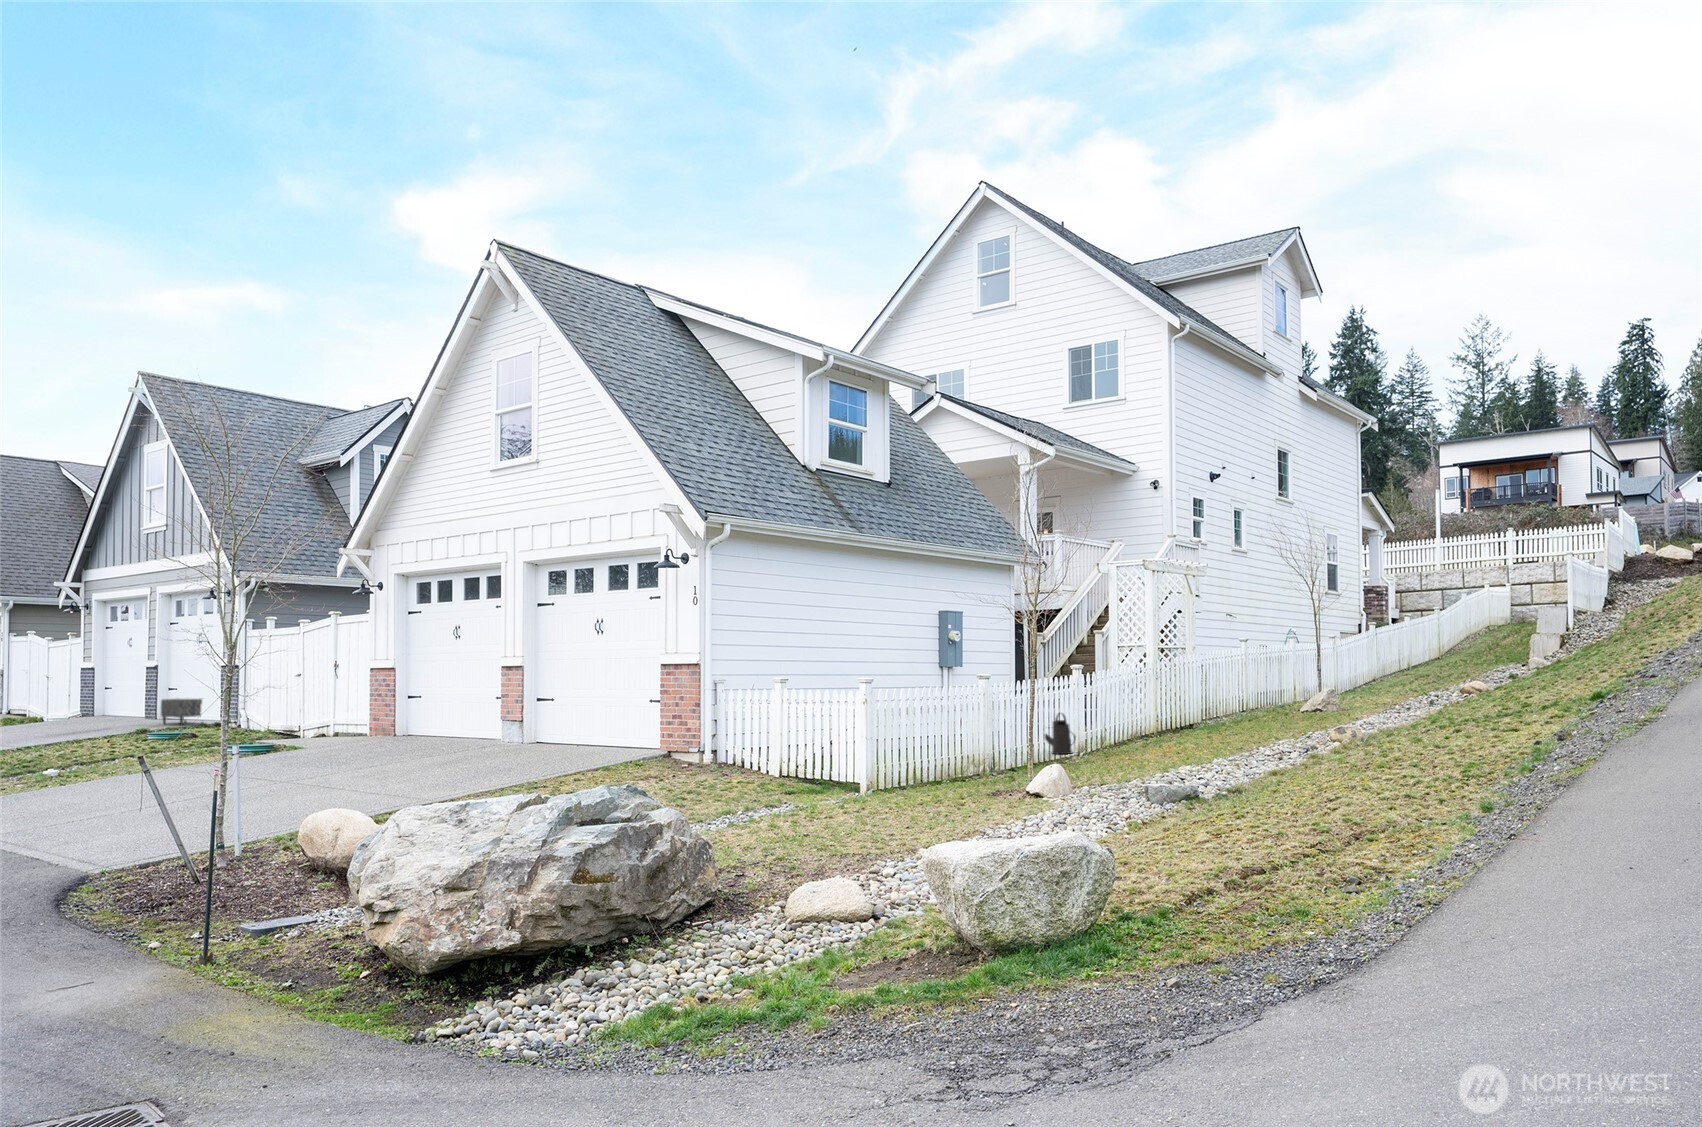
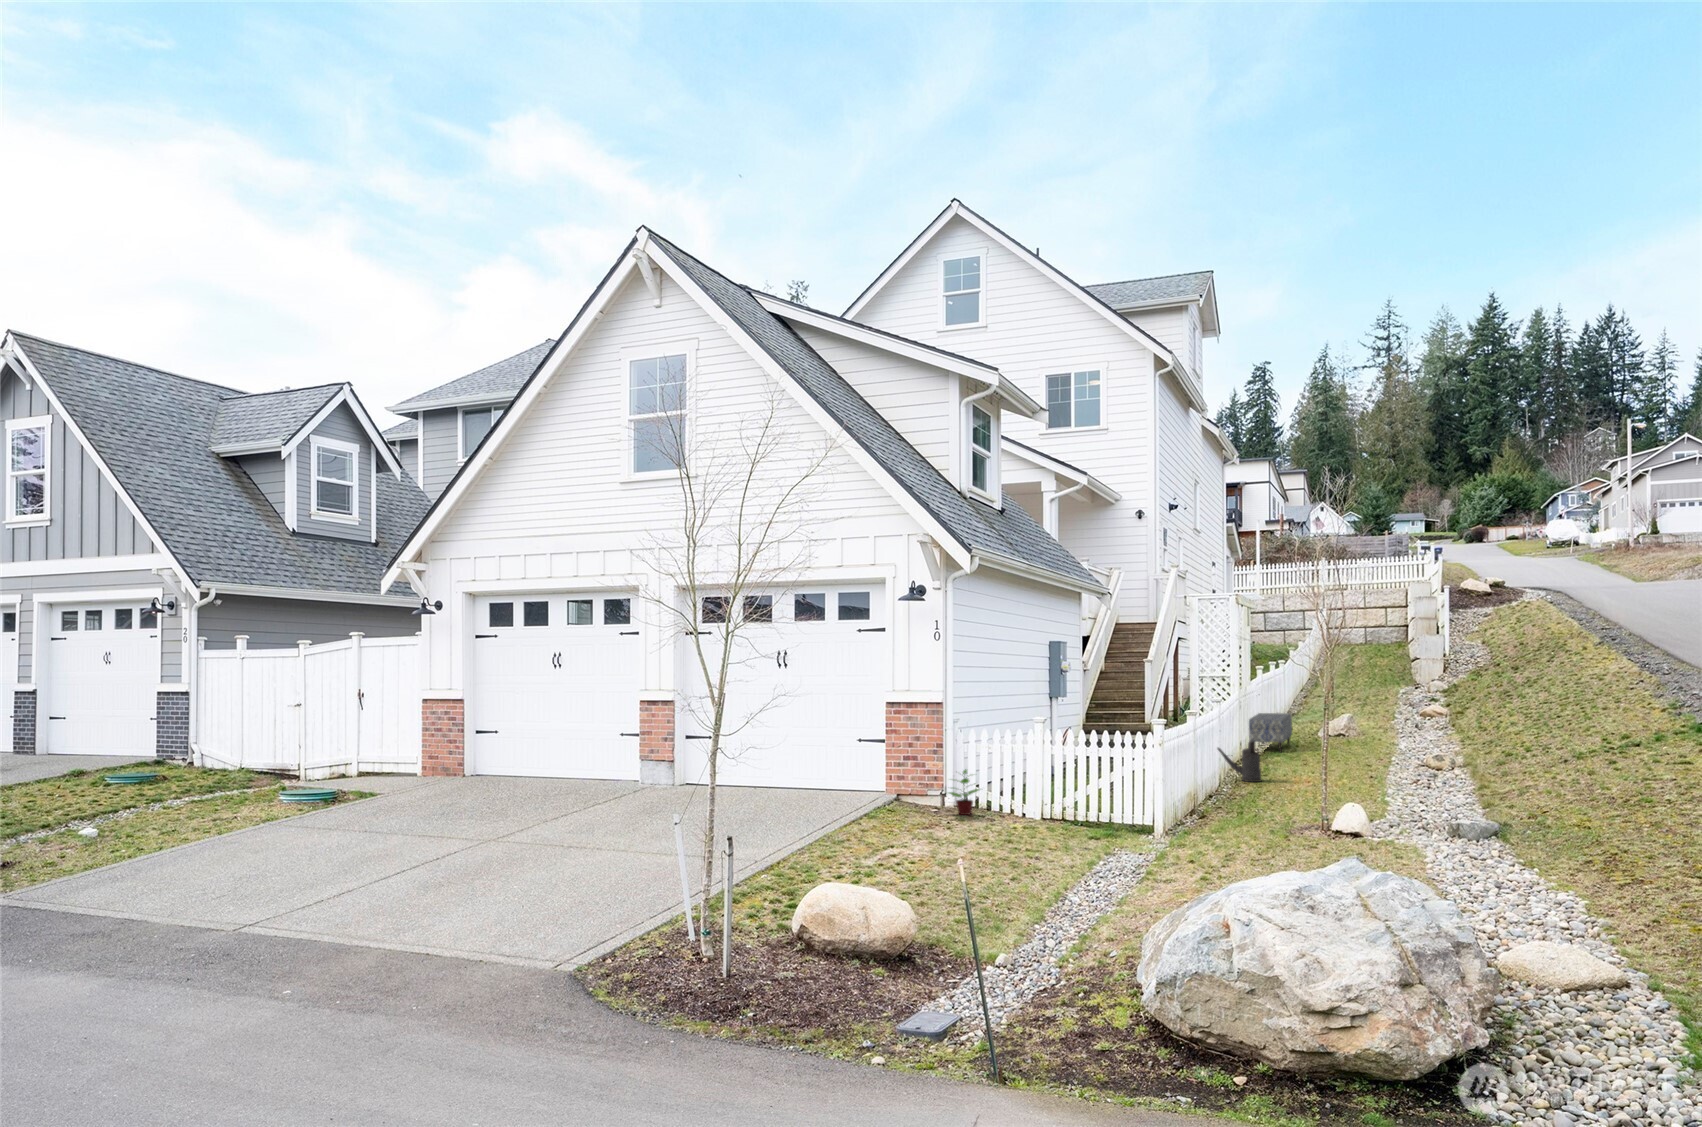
bench: present [161,698,203,725] -> present [1249,713,1292,752]
potted plant: none [698,726,734,770] -> present [950,769,979,815]

